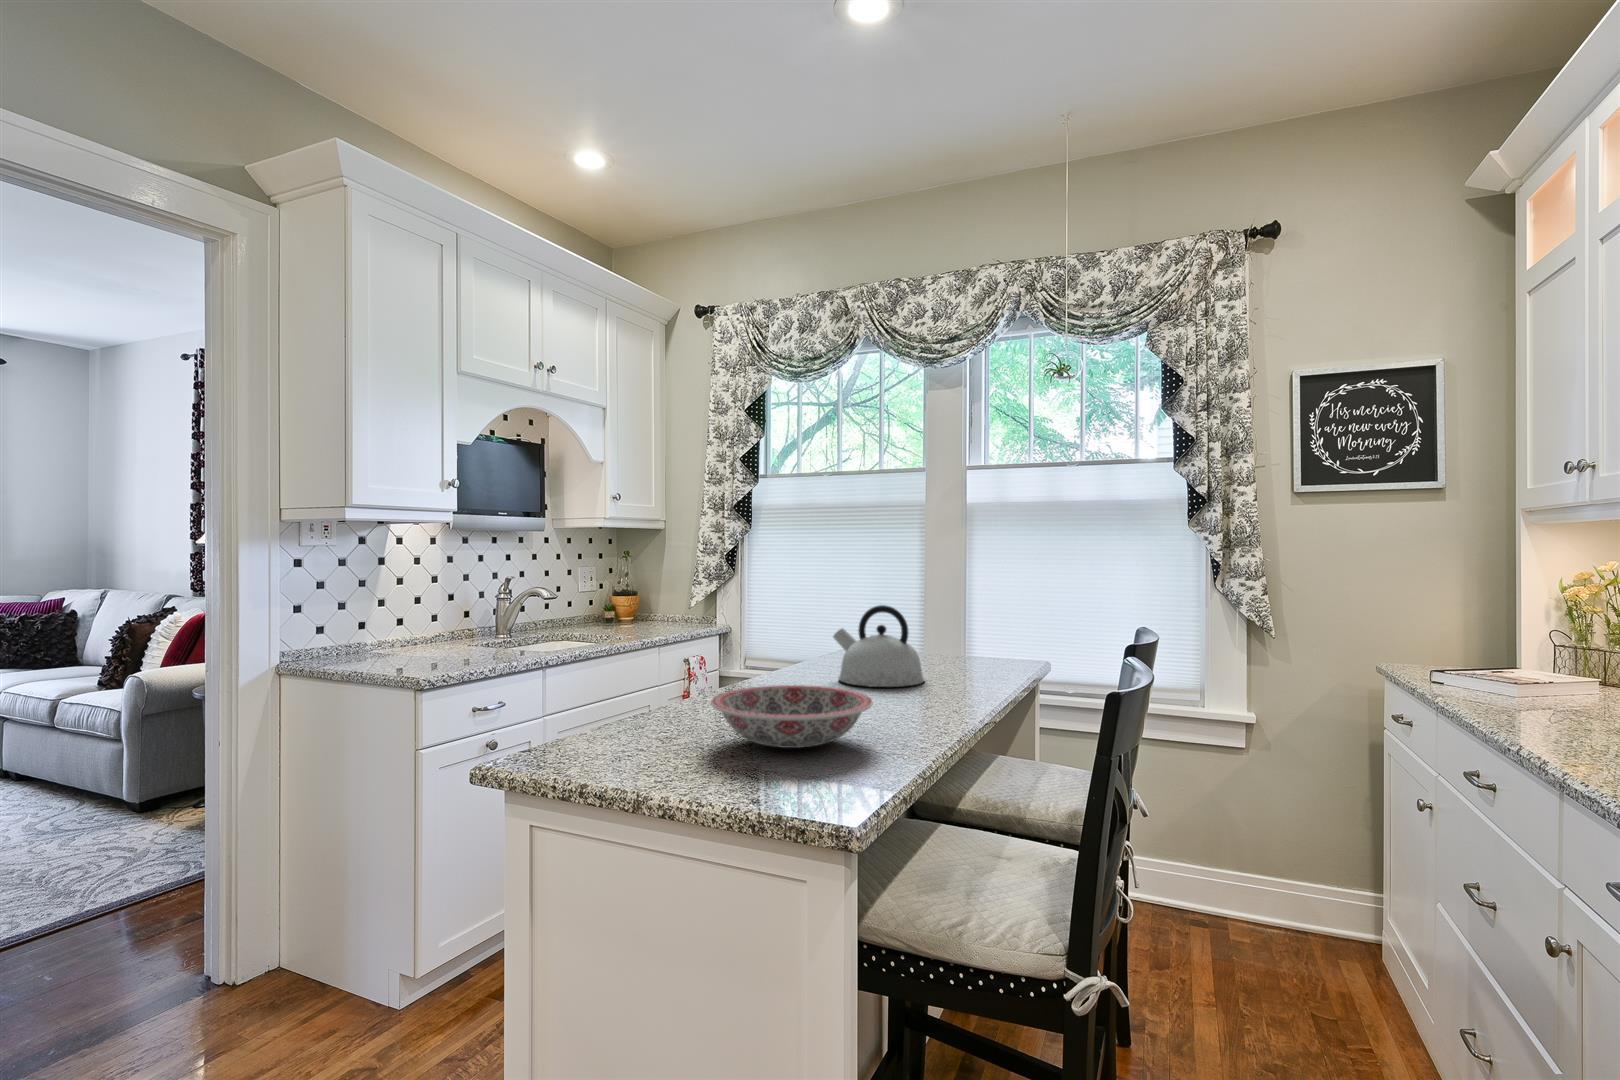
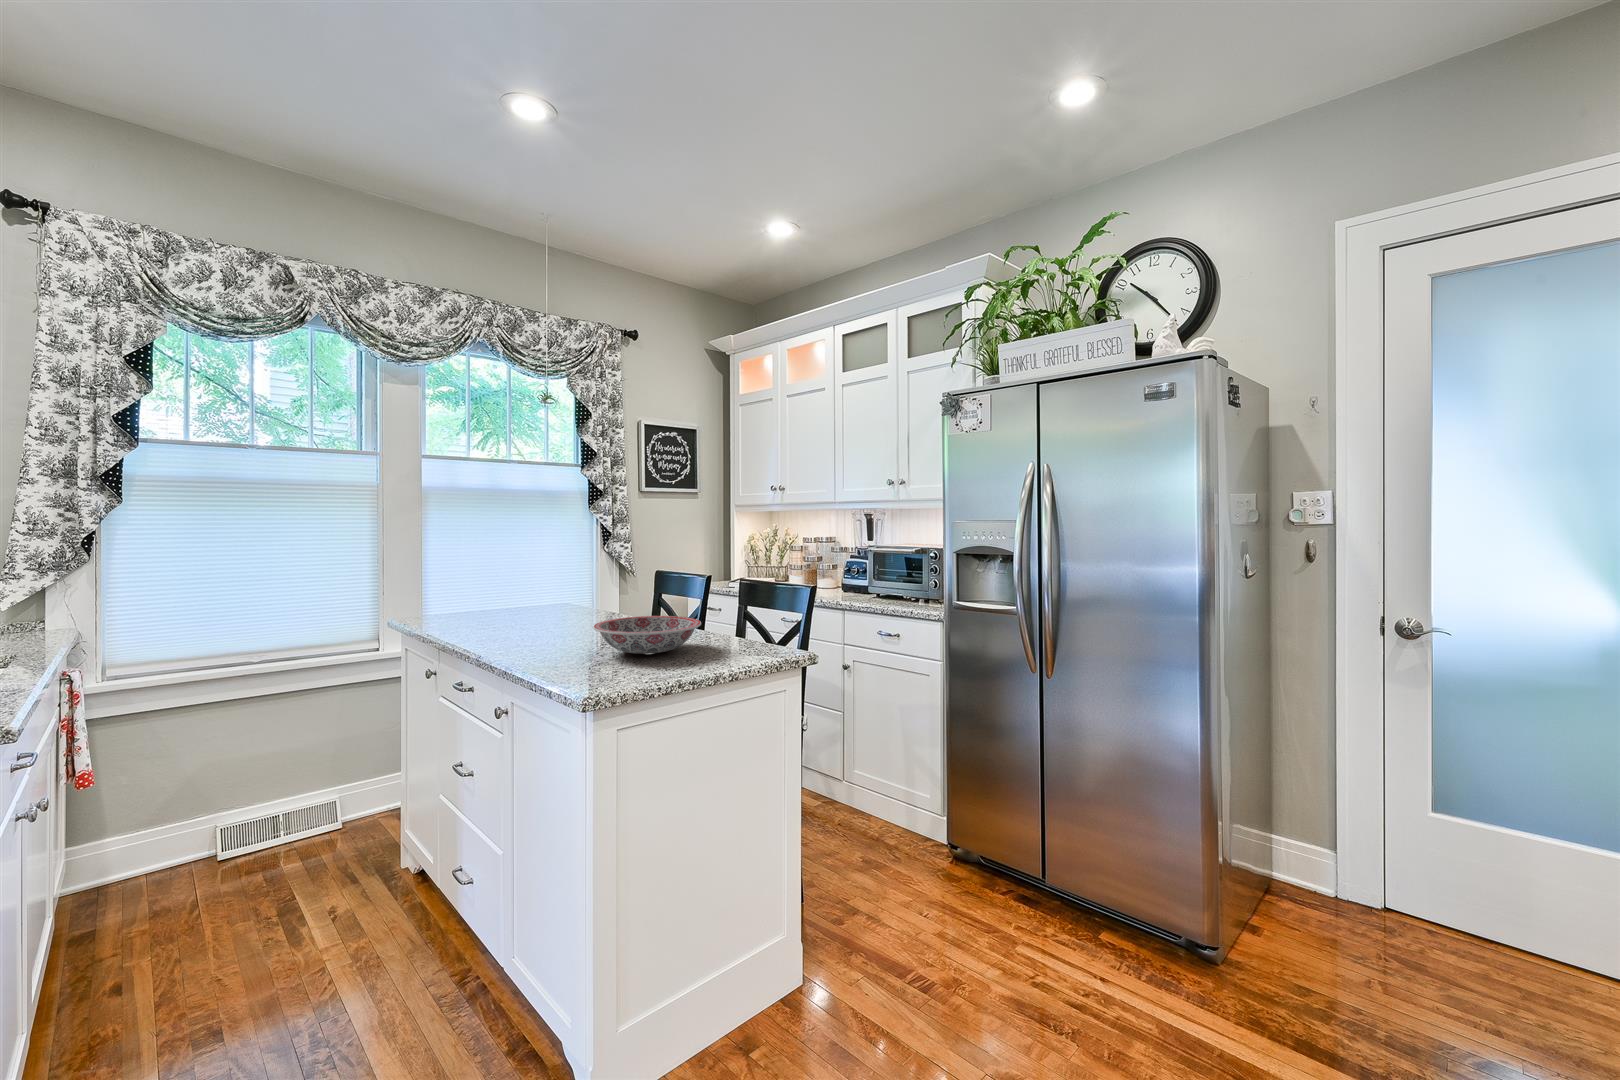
kettle: present [833,605,924,687] -> none [484,568,561,630]

